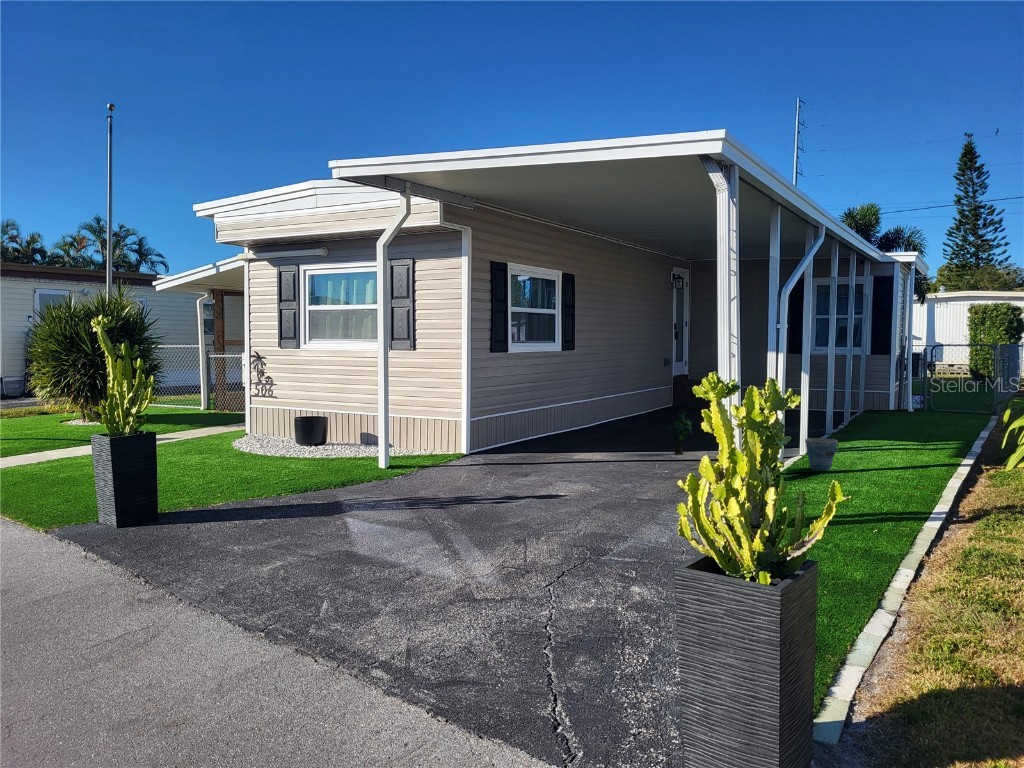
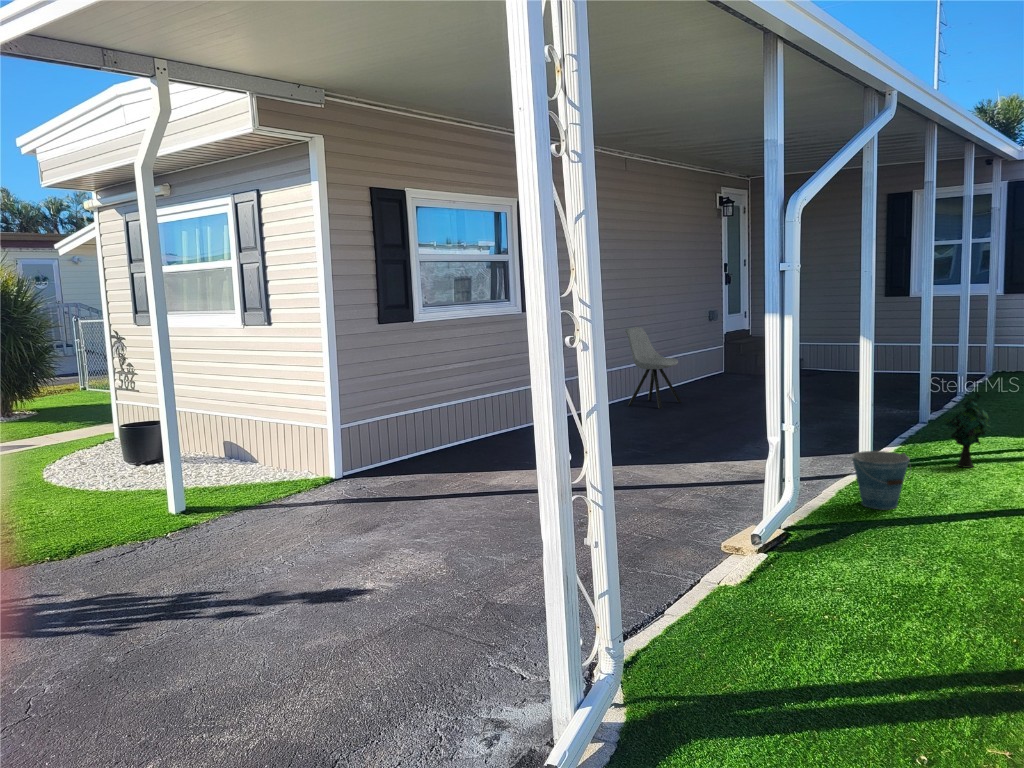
chair: none [621,367,659,425] -> present [625,327,681,409]
decorative plant: present [667,411,692,455] -> present [943,394,991,468]

